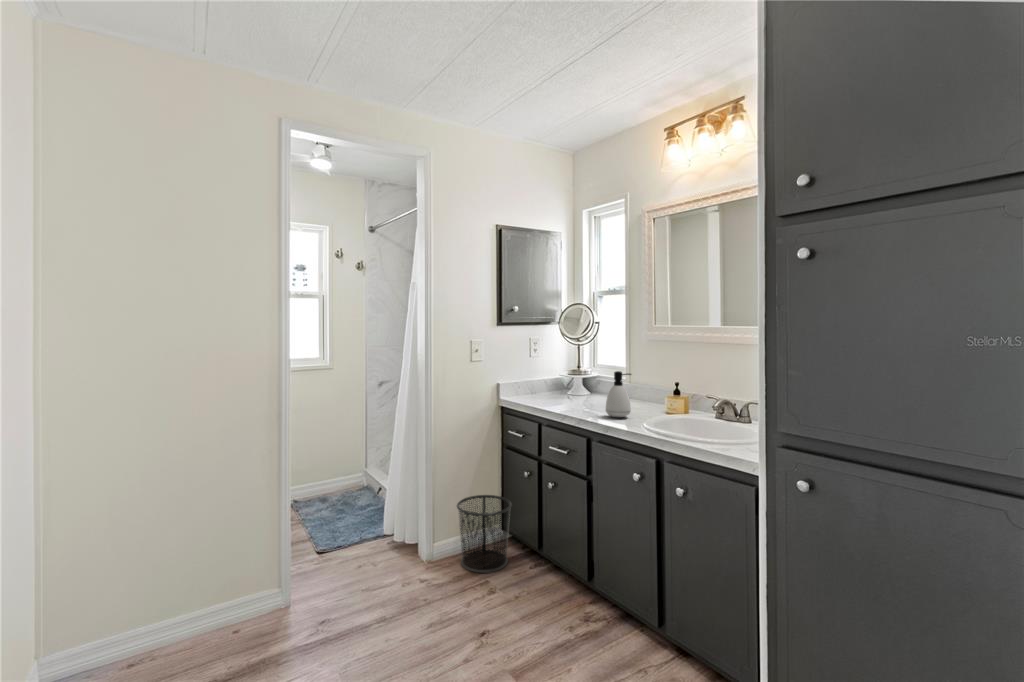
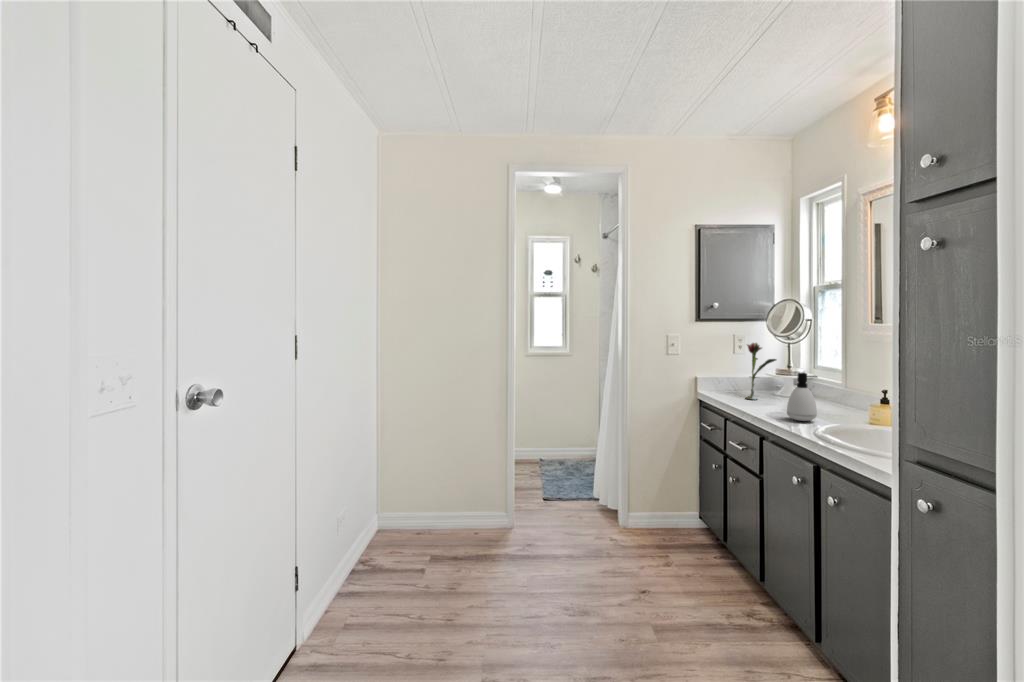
flower: none [545,345,573,402] -> present [746,343,776,400]
waste bin: present [457,495,512,573] -> none [646,479,700,549]

